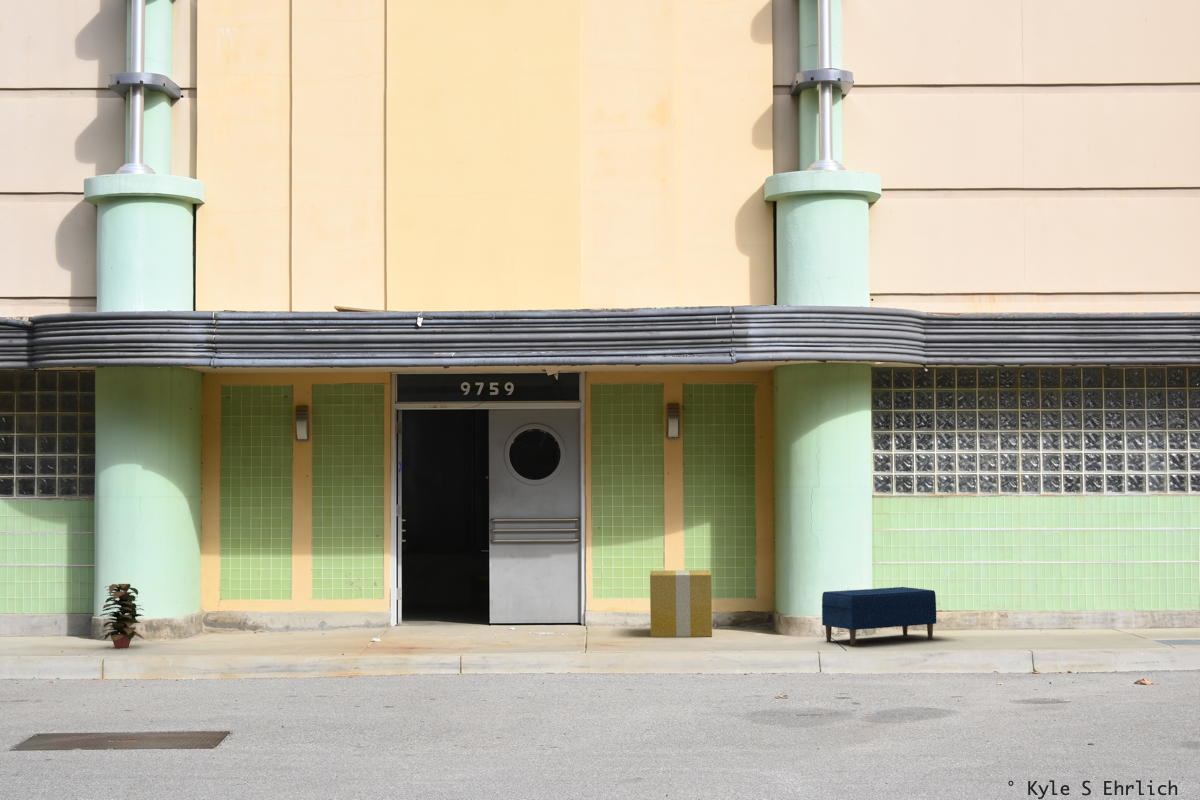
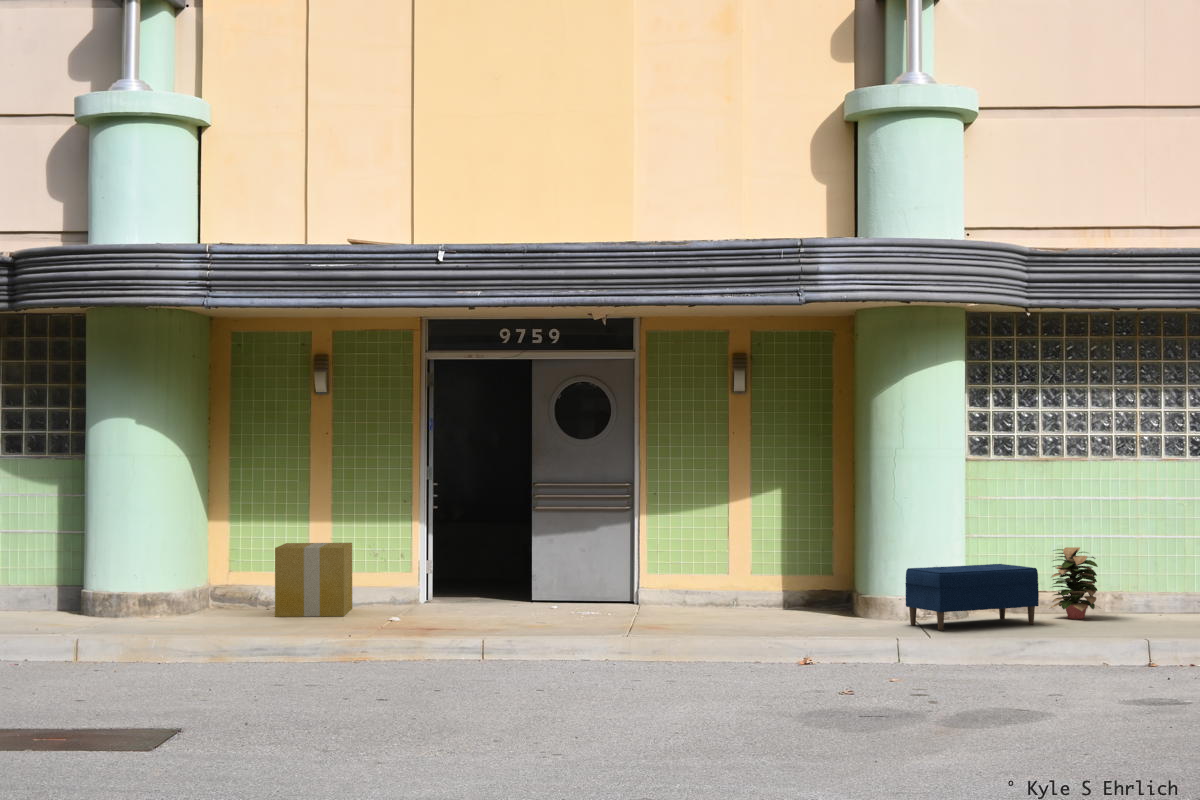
cardboard box: present [650,570,712,637] -> present [275,543,352,617]
decorative plant: present [100,584,144,648] -> present [1051,547,1098,619]

